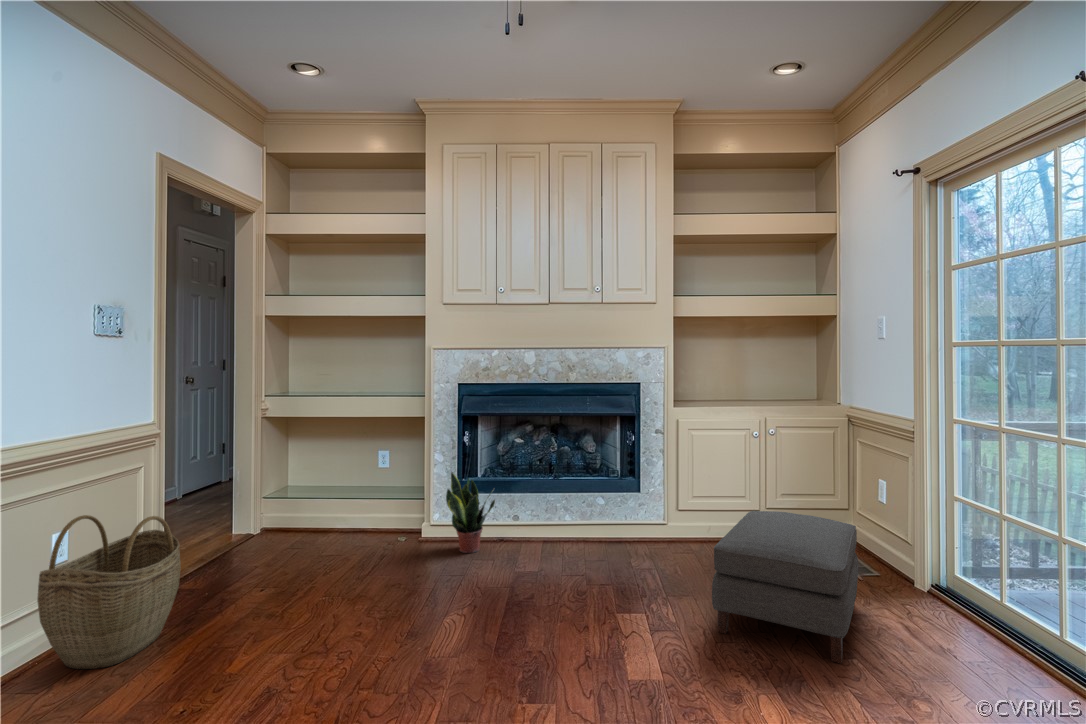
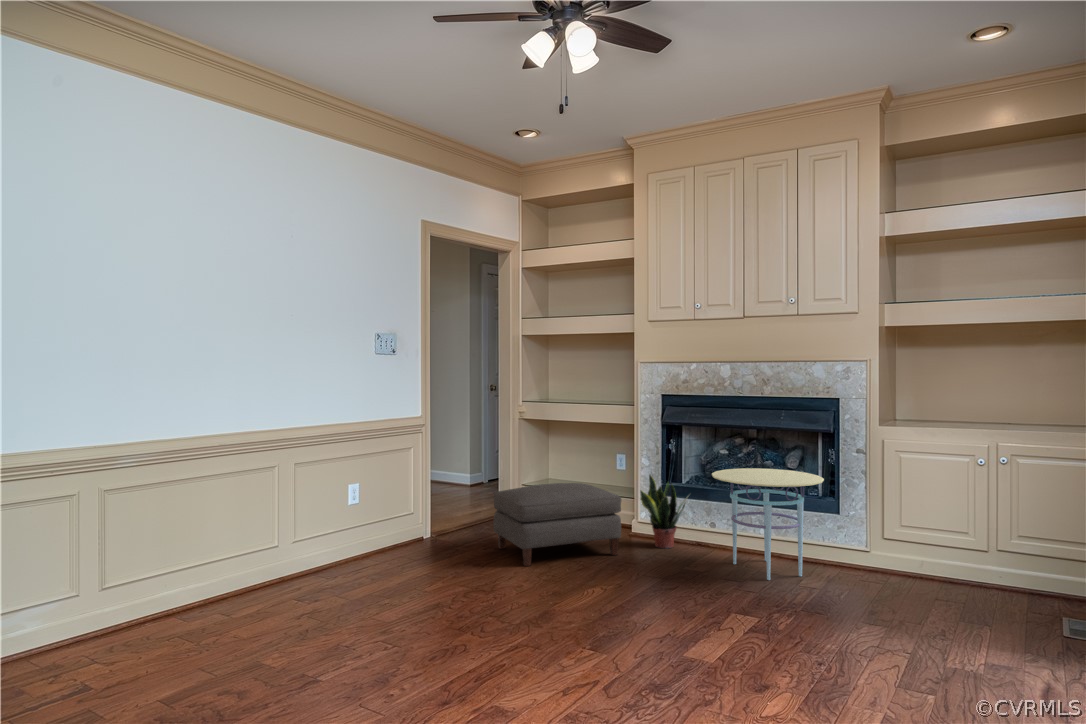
side table: none [537,455,646,572] -> present [712,468,824,580]
ottoman: present [712,511,858,663] -> present [493,483,621,566]
woven basket: present [37,515,181,669] -> none [363,471,438,564]

